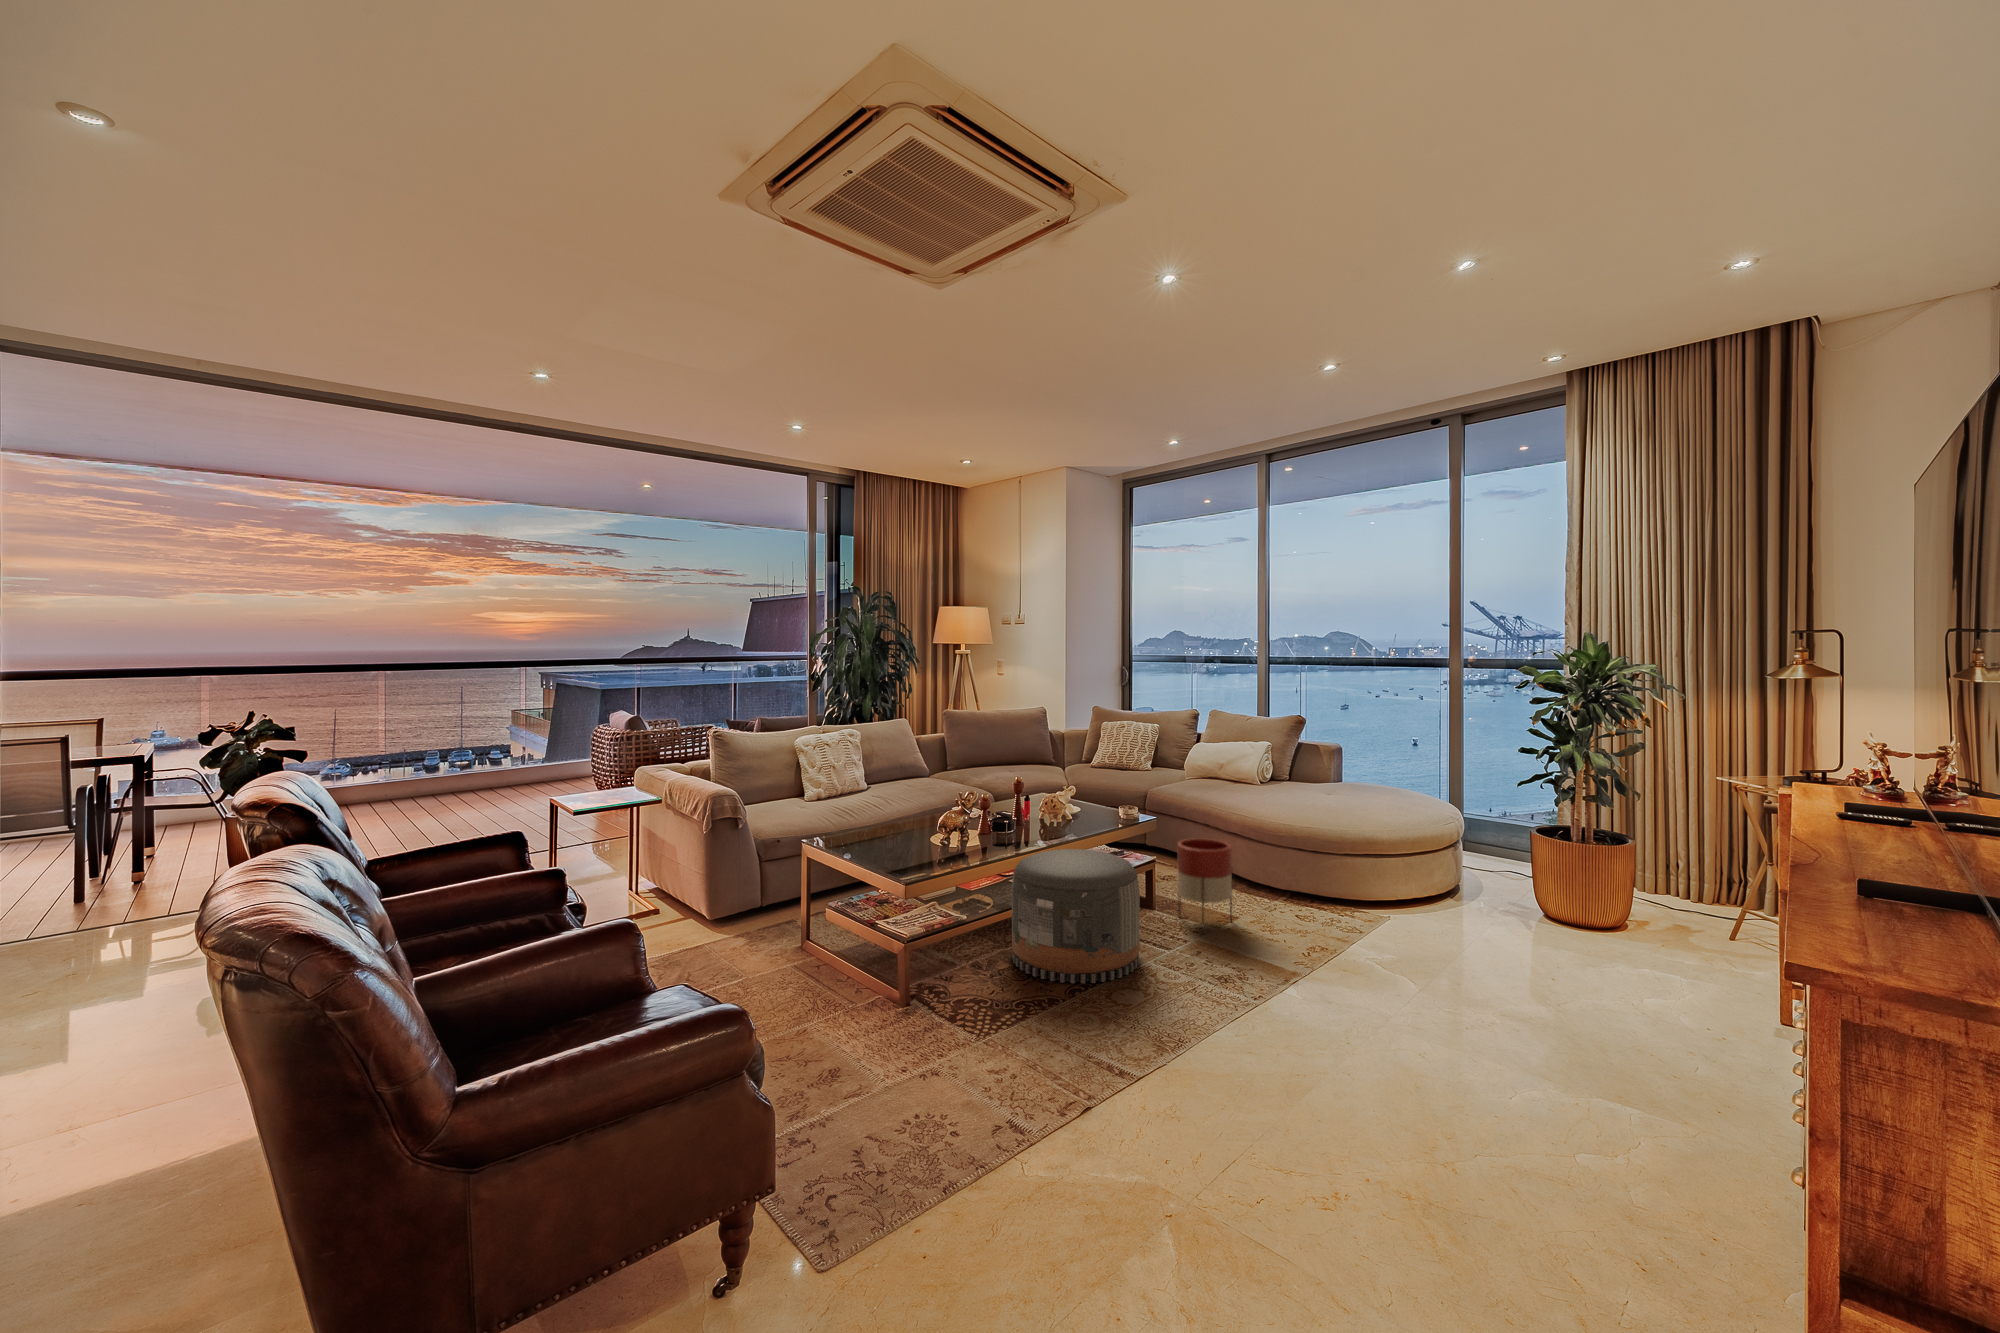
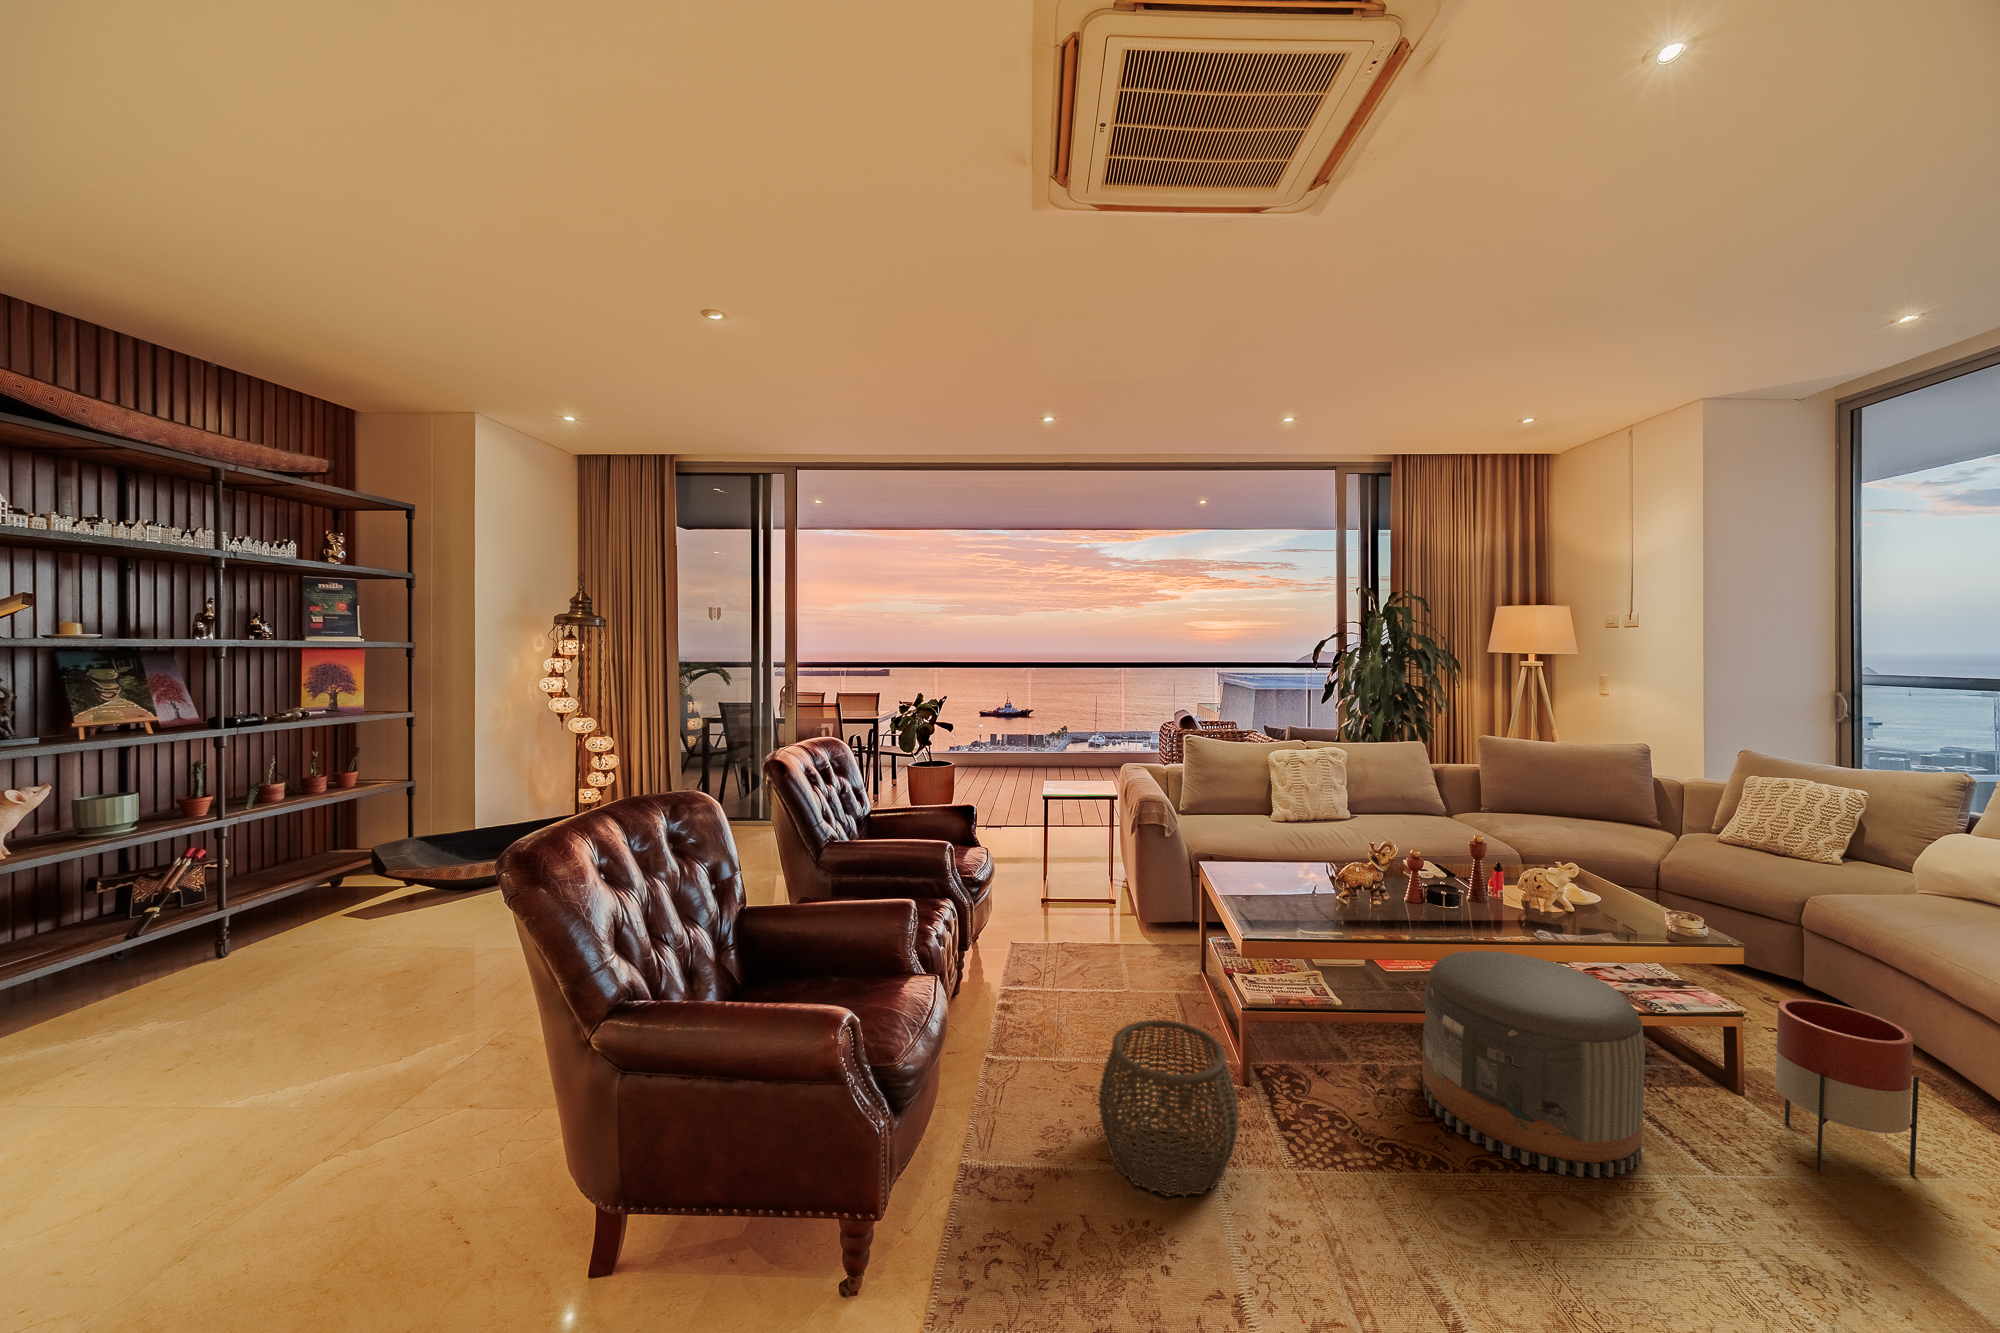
woven basket: none [834,956,955,1099] -> present [1098,1020,1240,1197]

